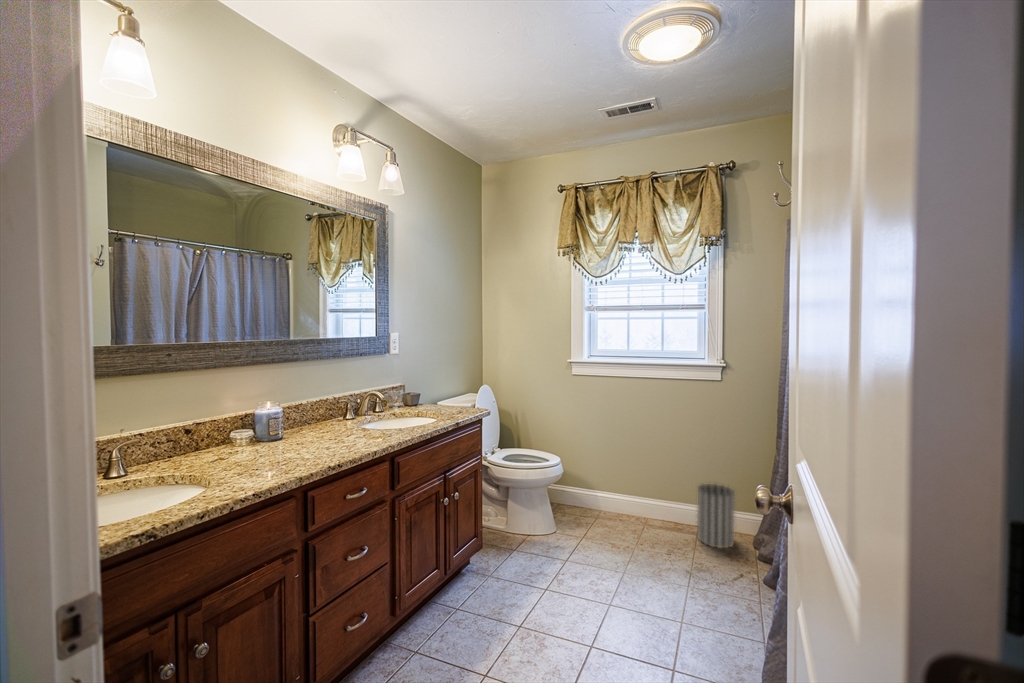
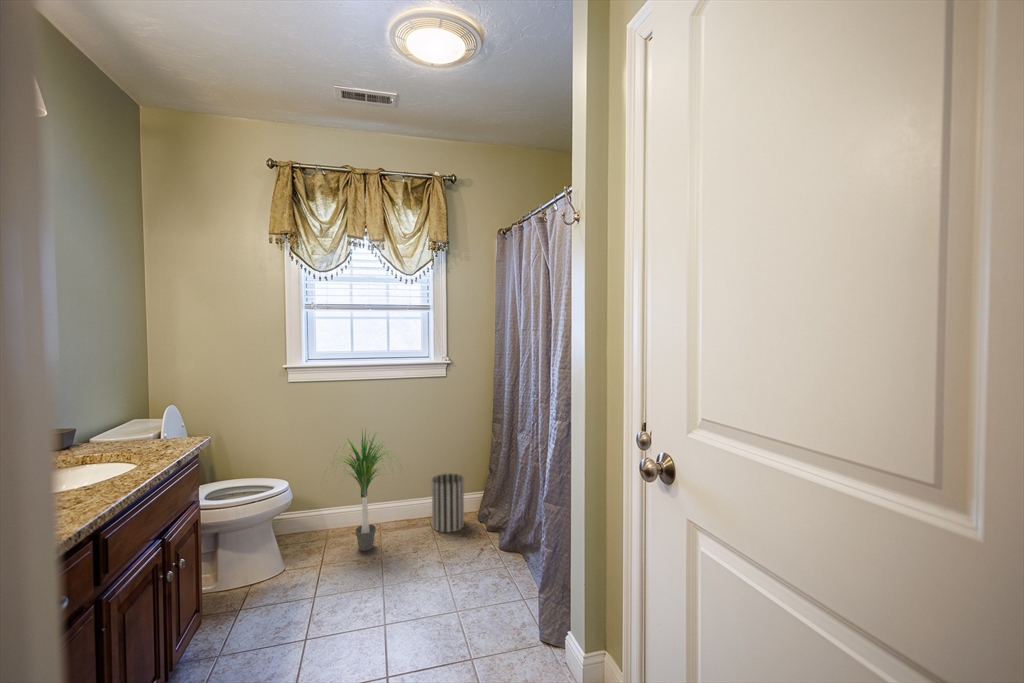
potted plant: none [588,418,665,537] -> present [328,430,389,551]

